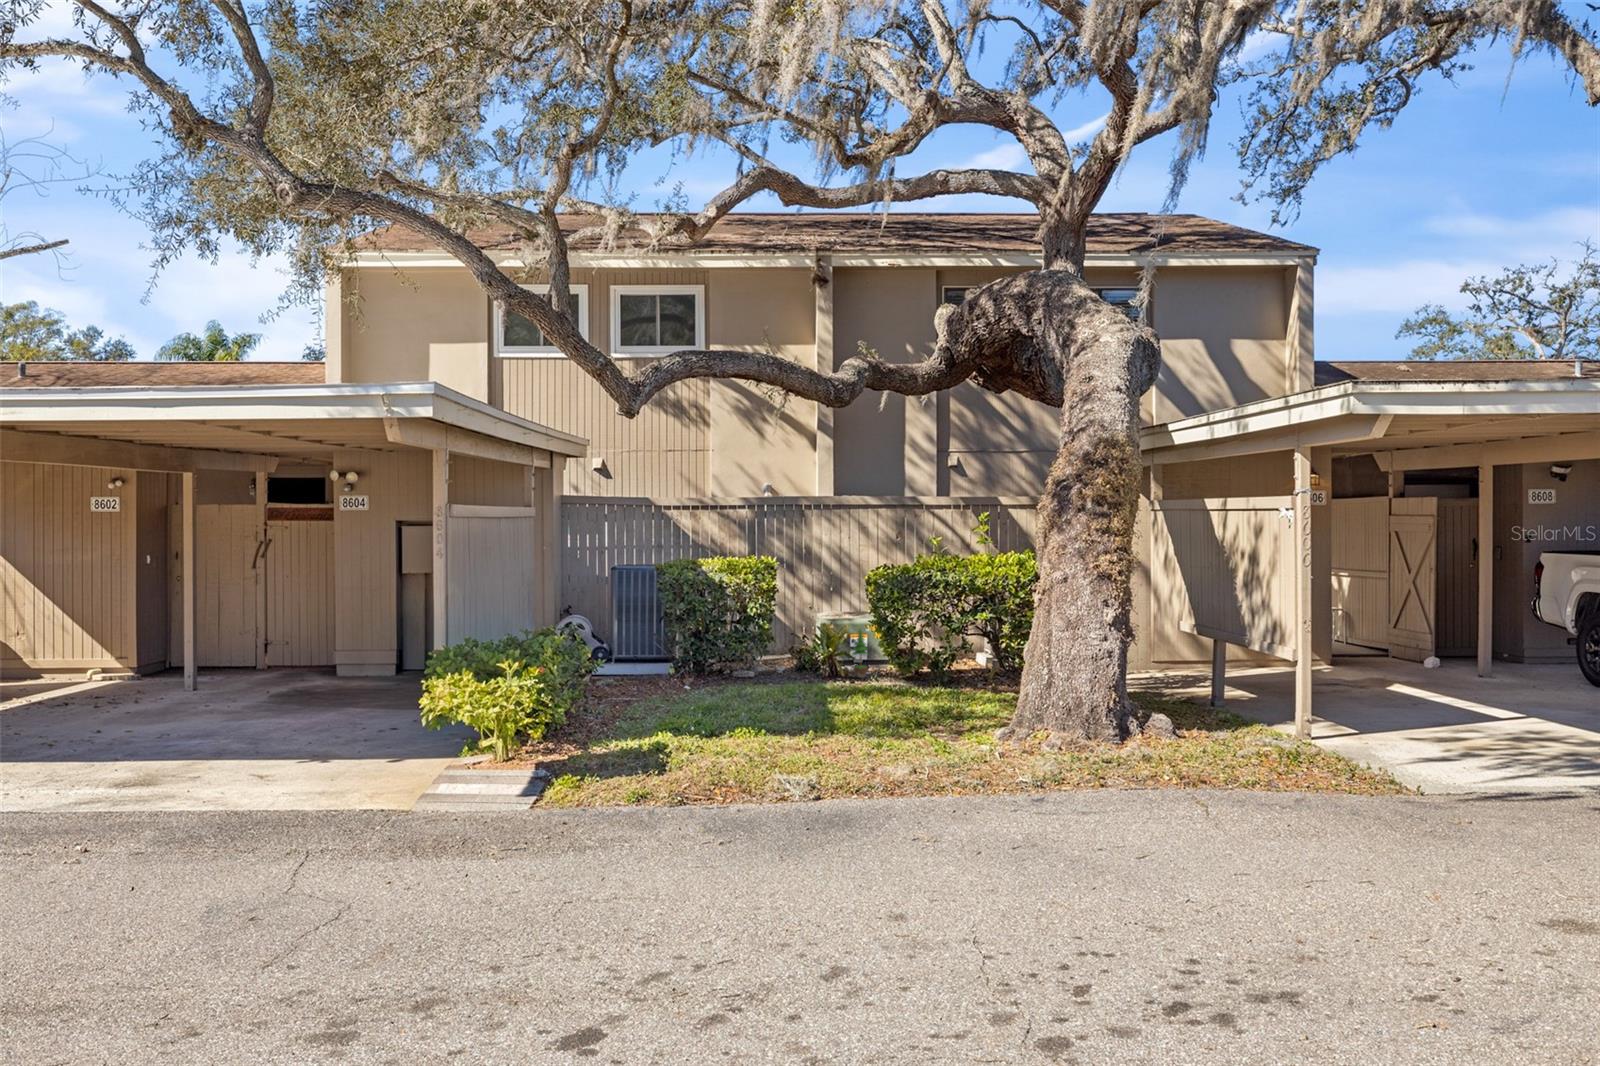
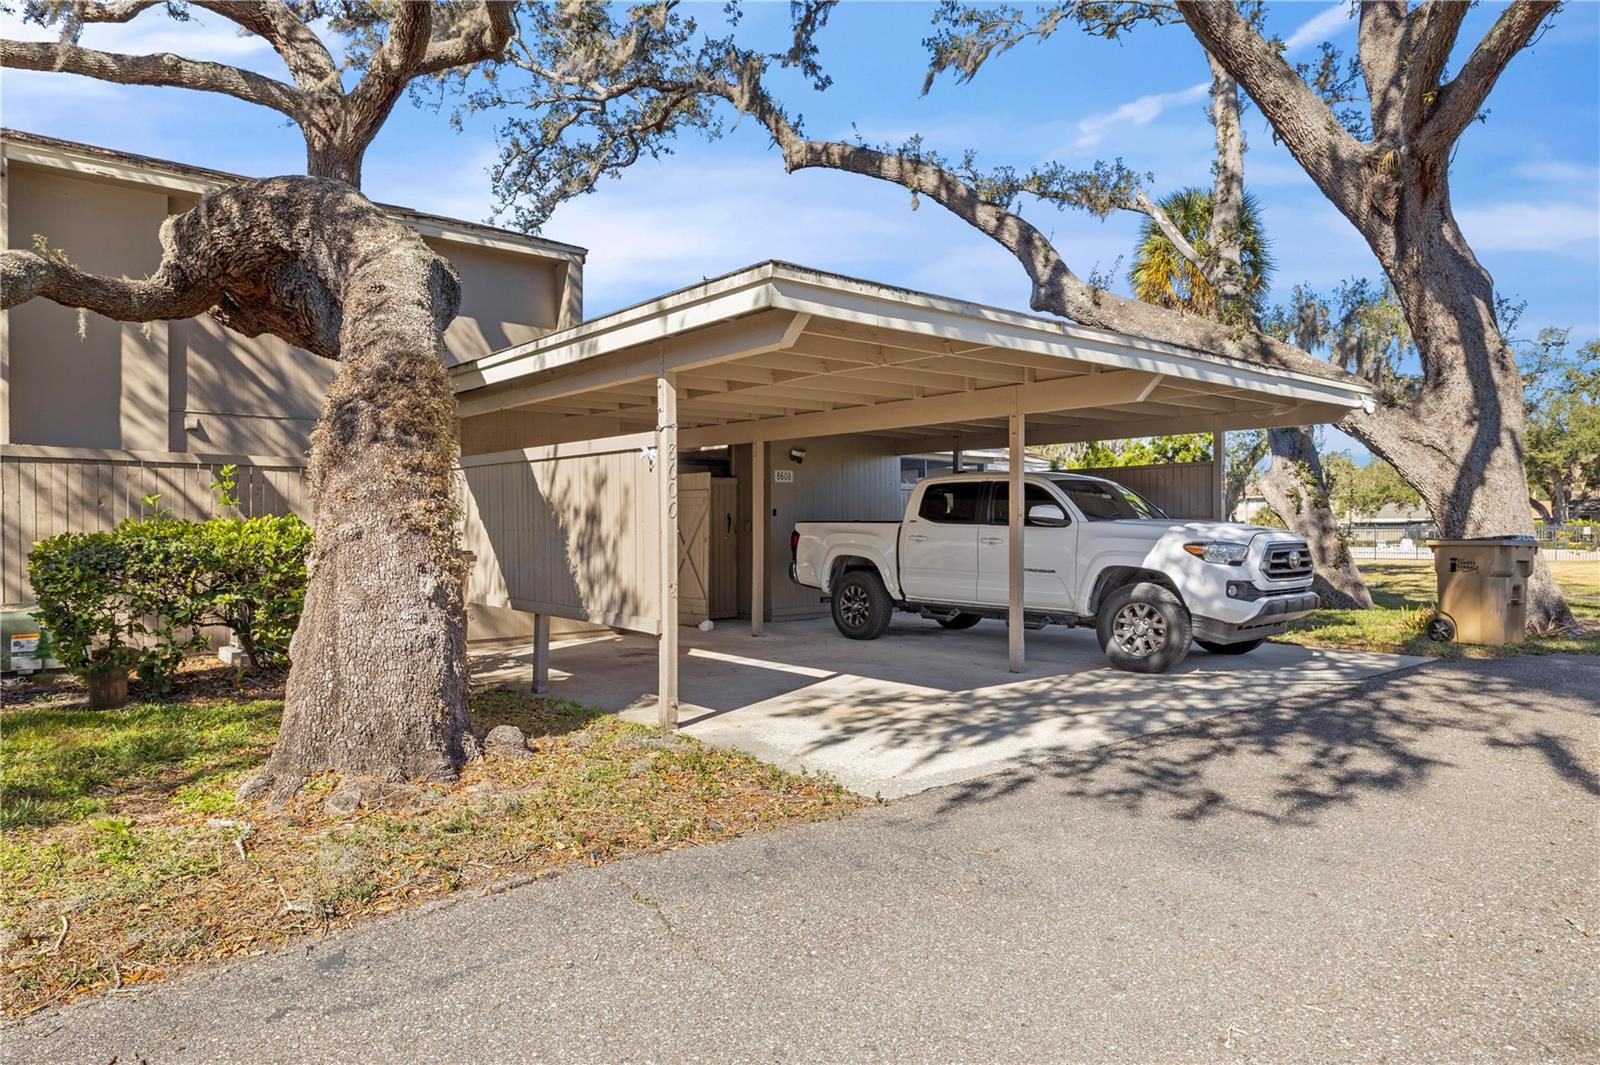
bucket: none [891,649,926,693] -> present [85,665,130,710]

